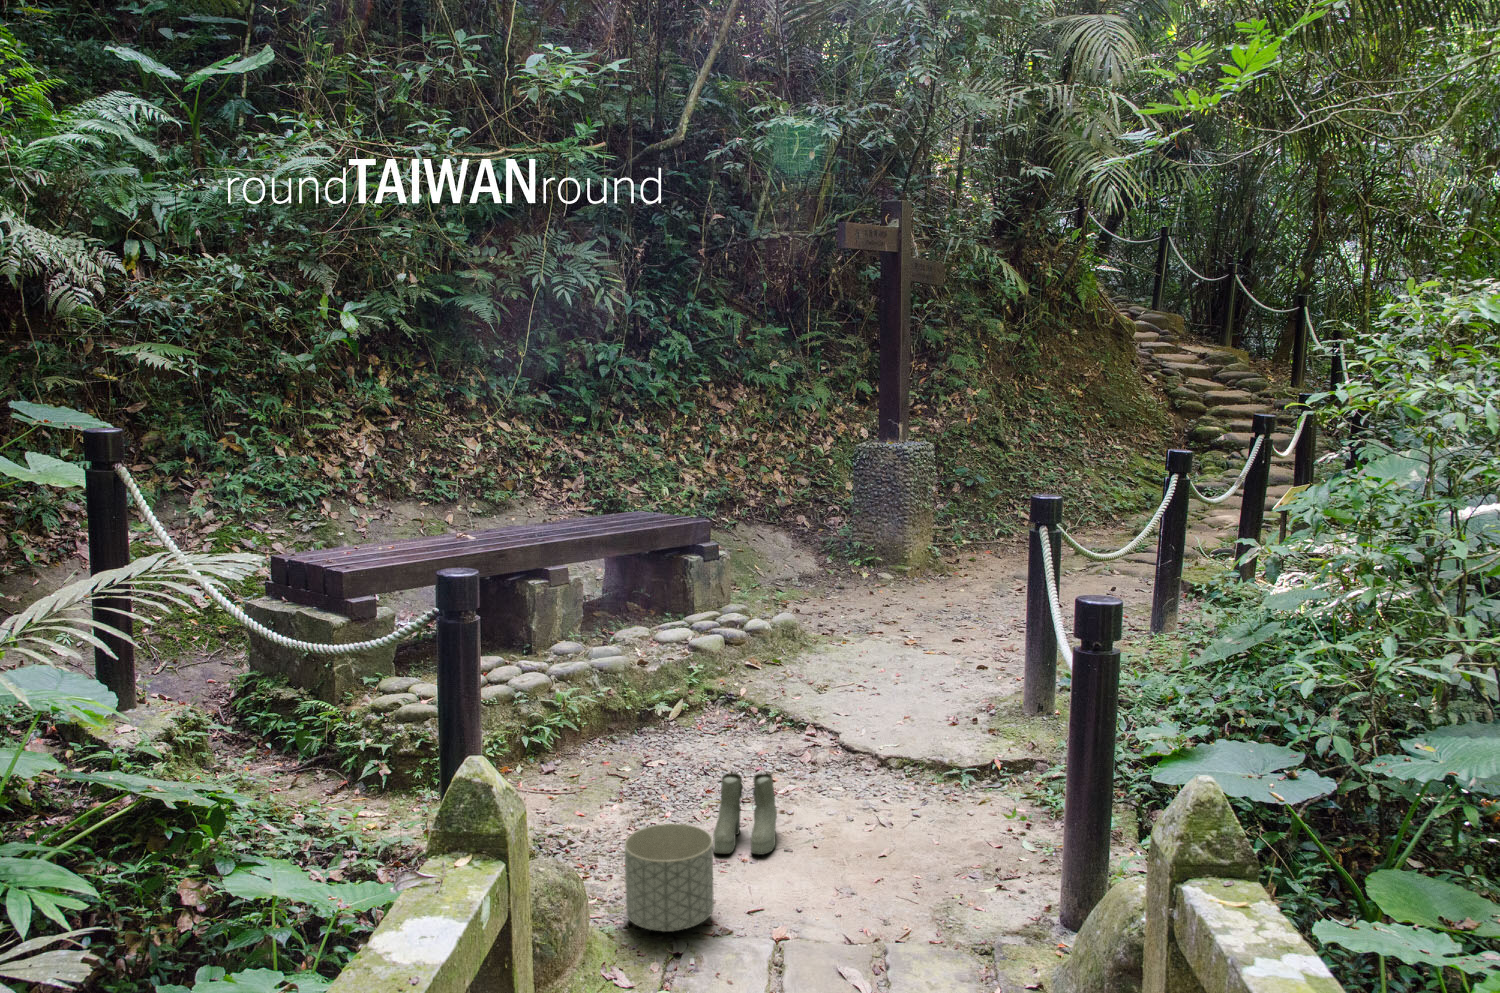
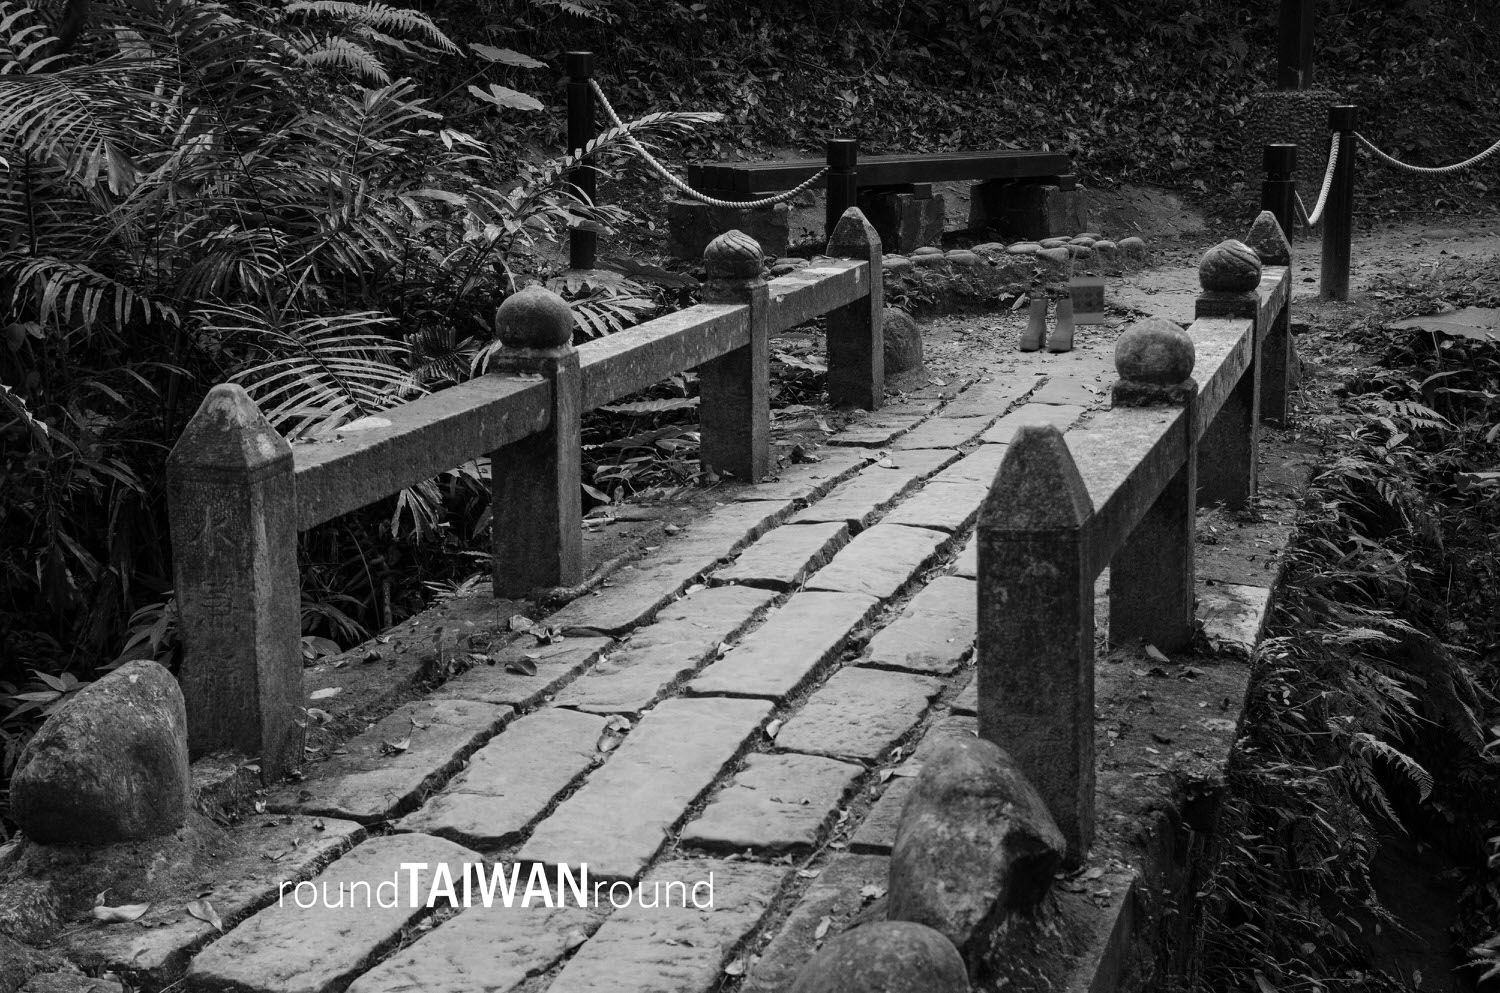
bag: none [739,655,780,751] -> present [1069,242,1105,324]
planter: present [625,824,714,932] -> none [945,302,1009,366]

